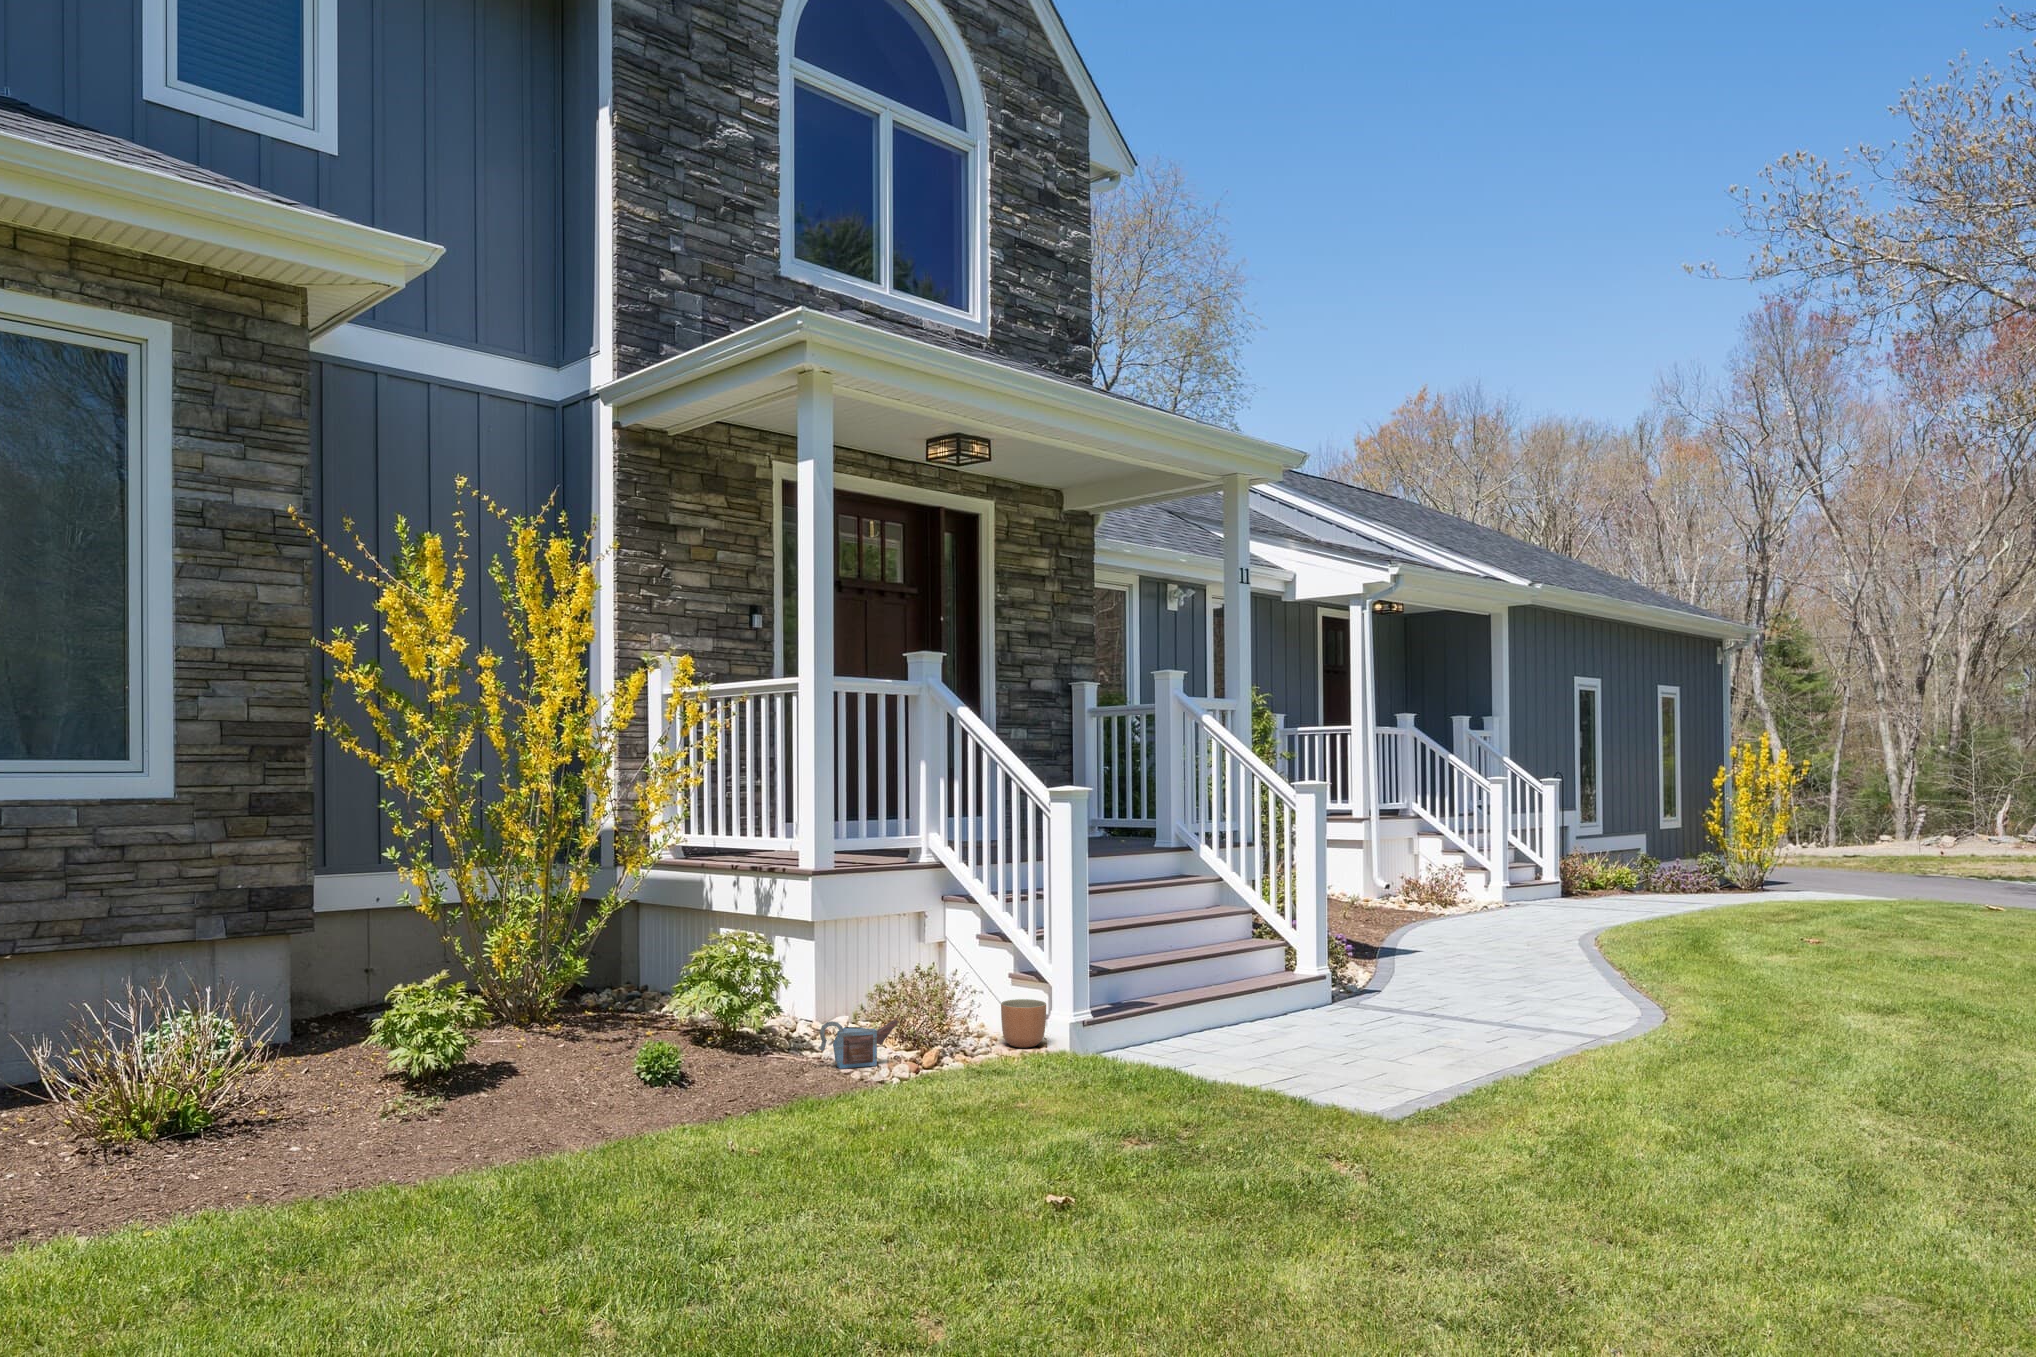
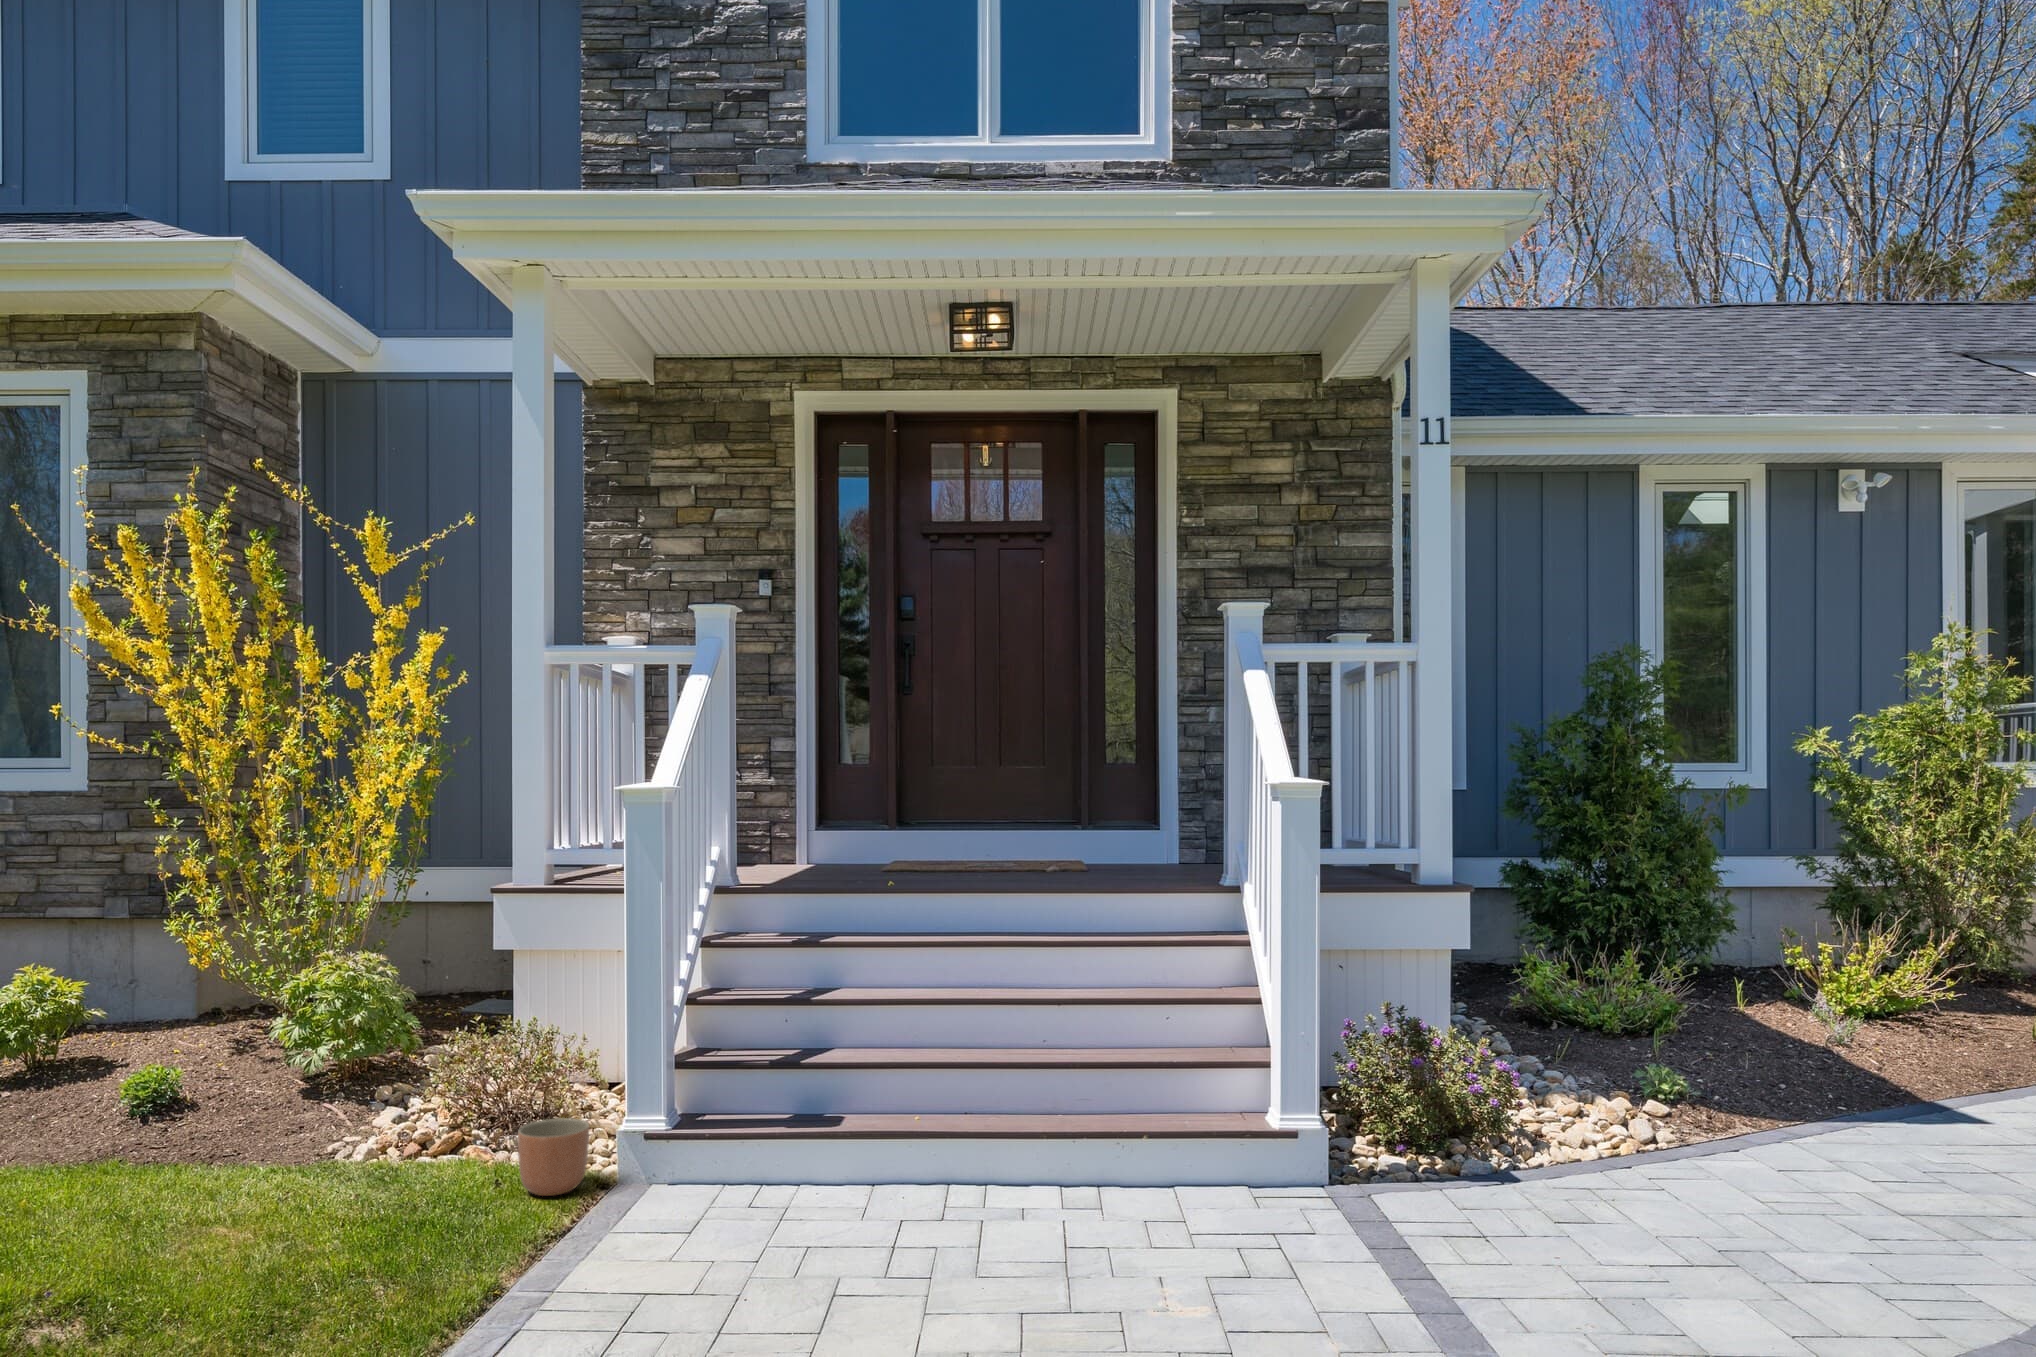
watering can: present [819,1019,899,1069] -> none [285,1099,361,1170]

